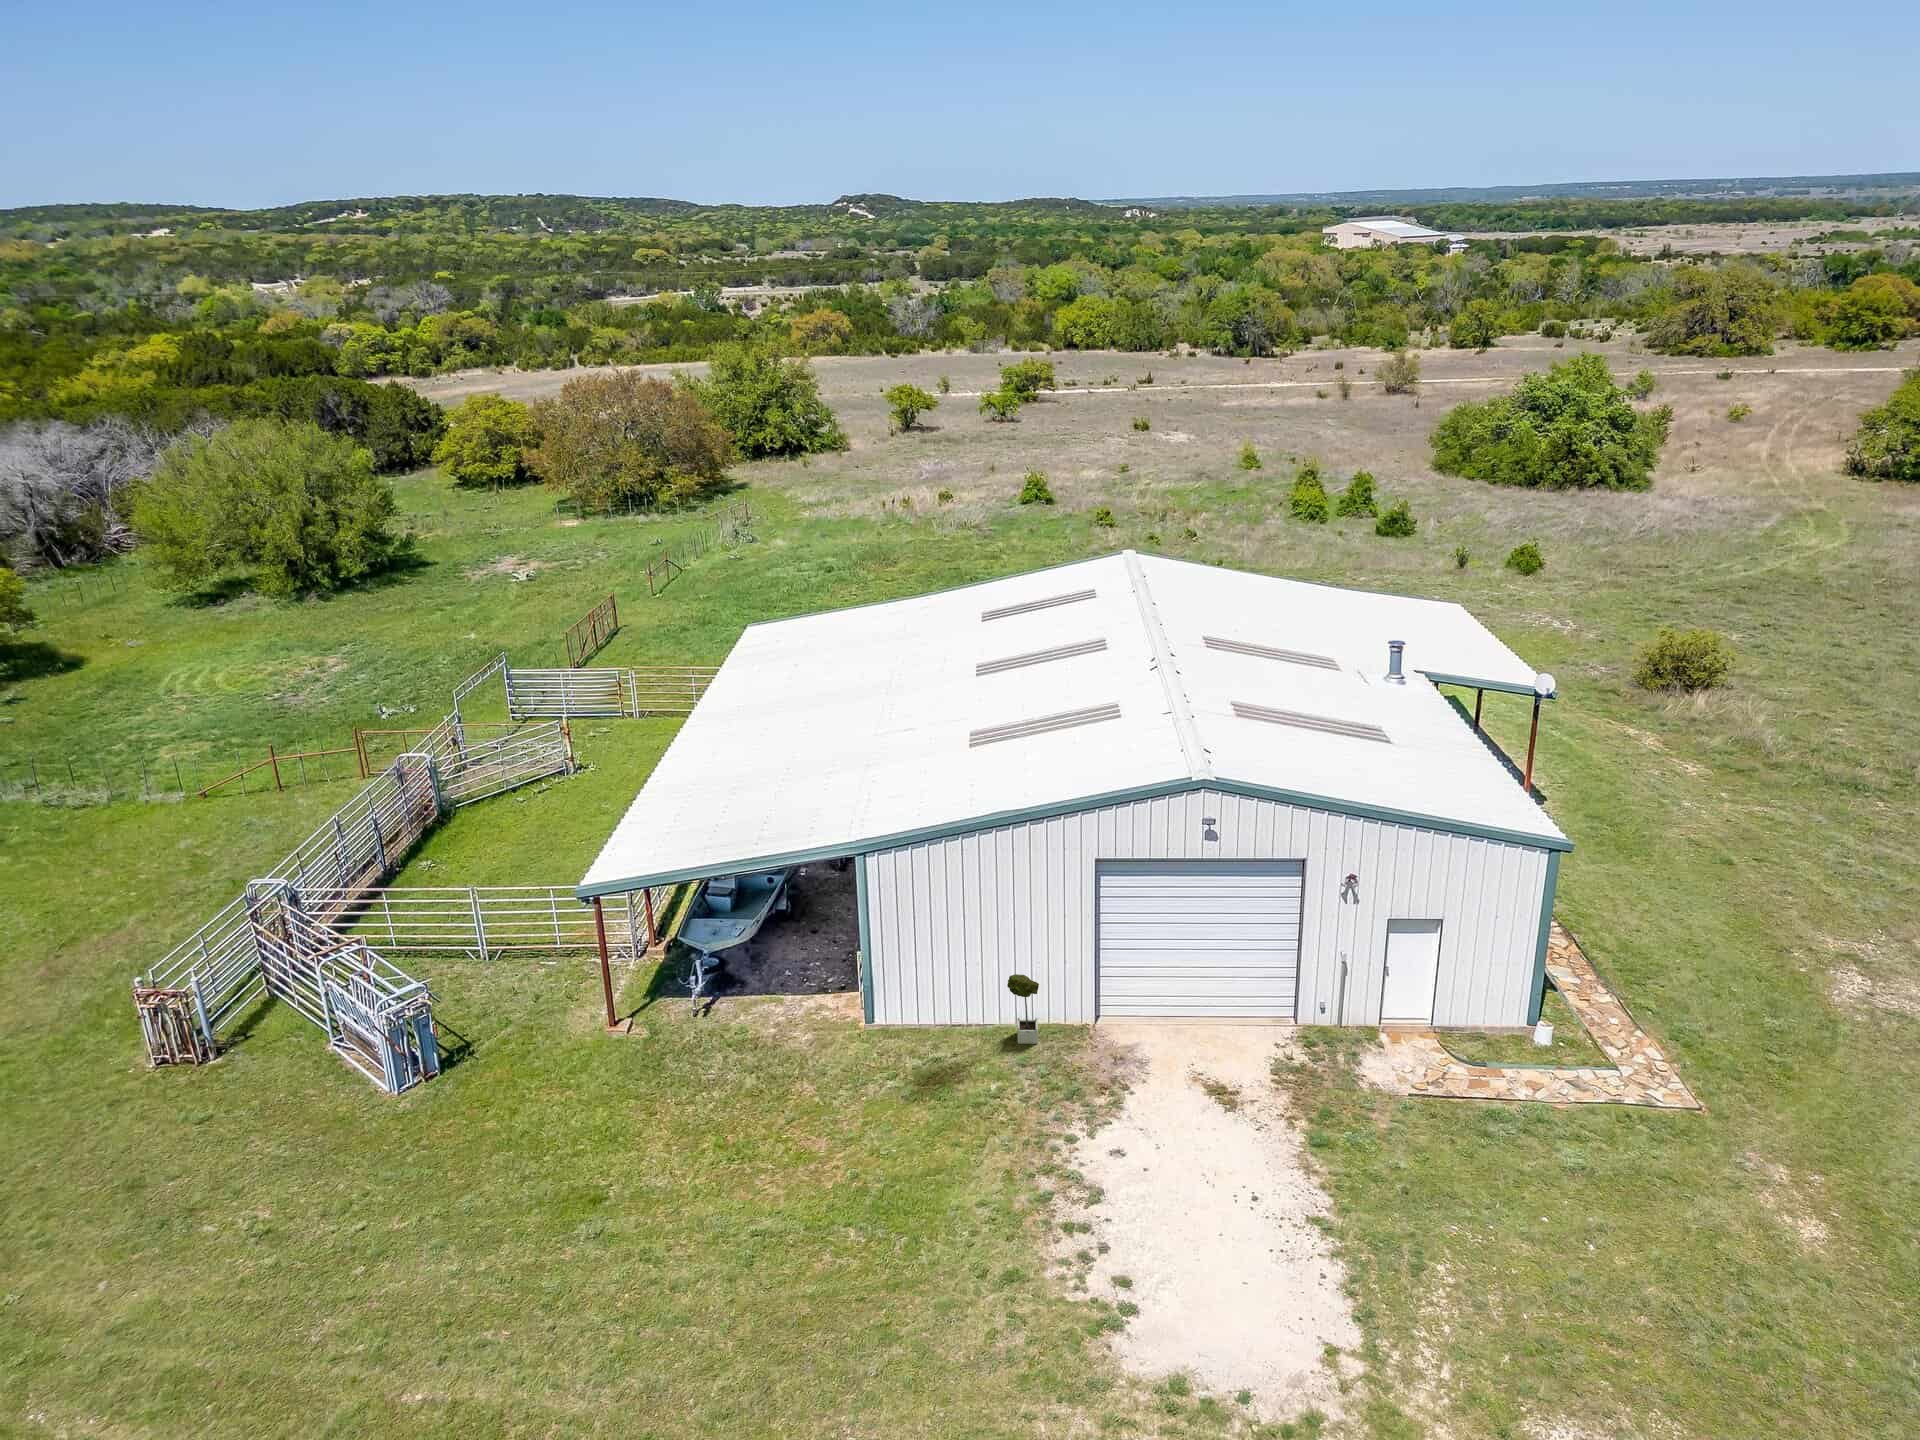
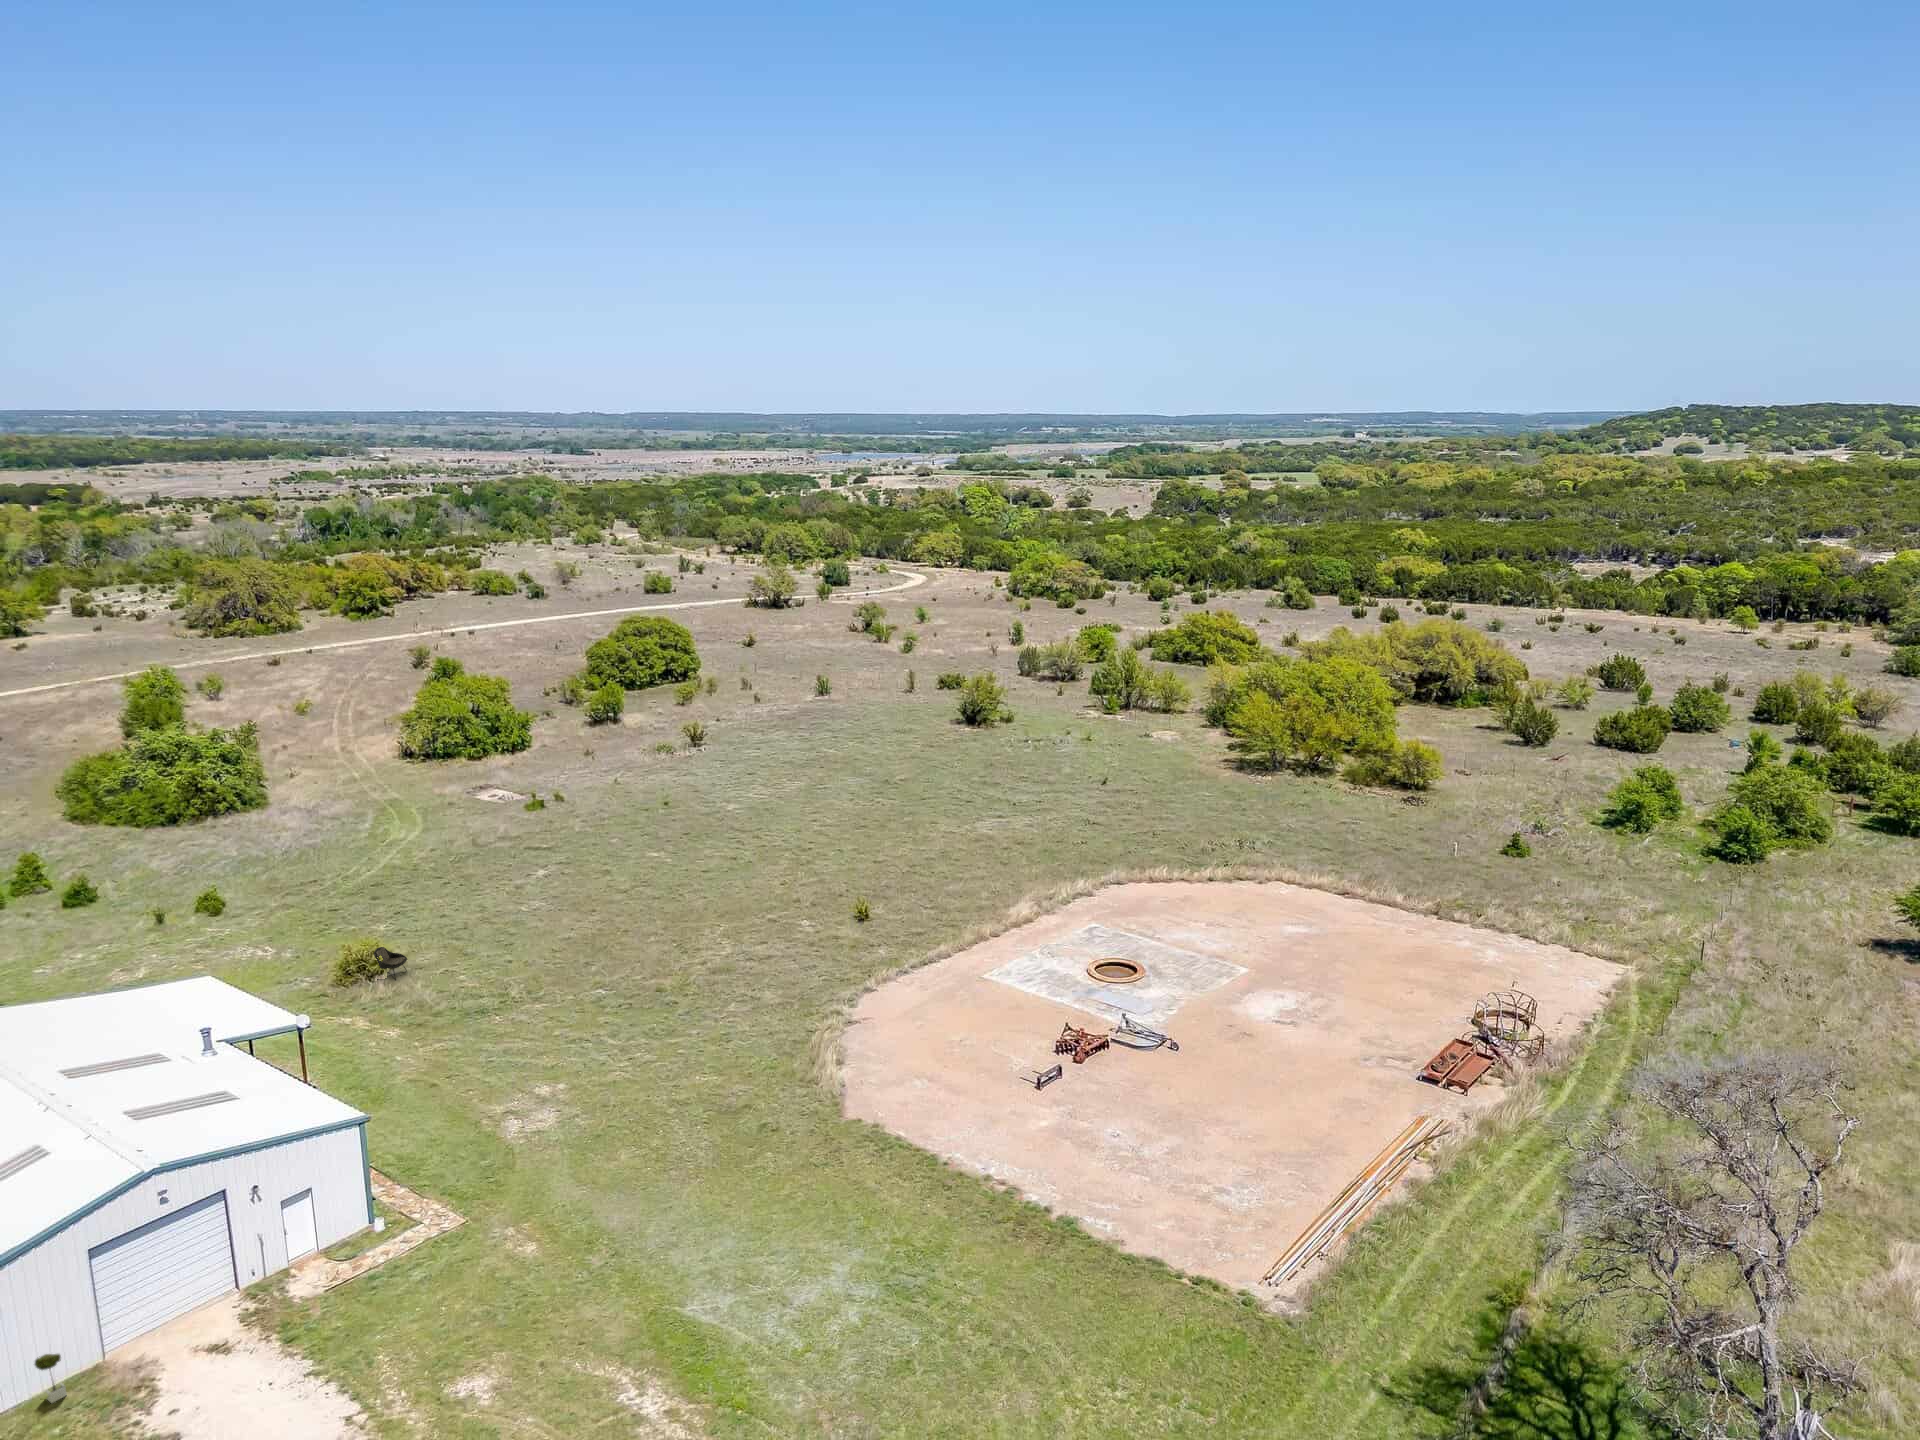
lounge chair: none [1701,650,1760,704] -> present [374,947,407,980]

